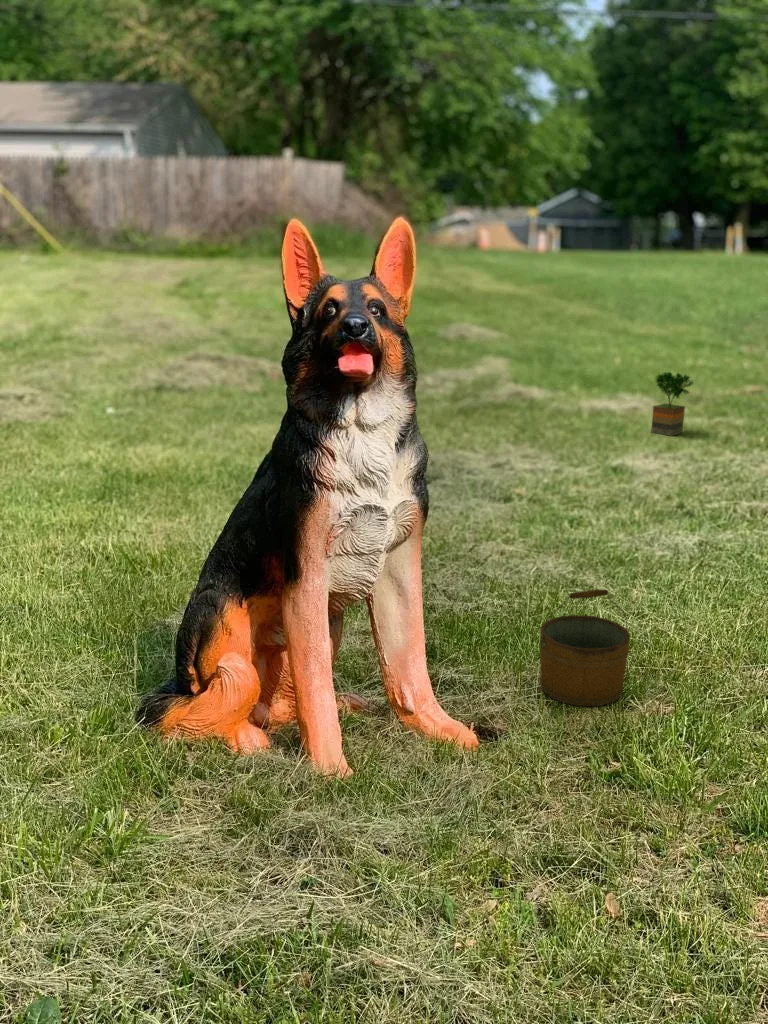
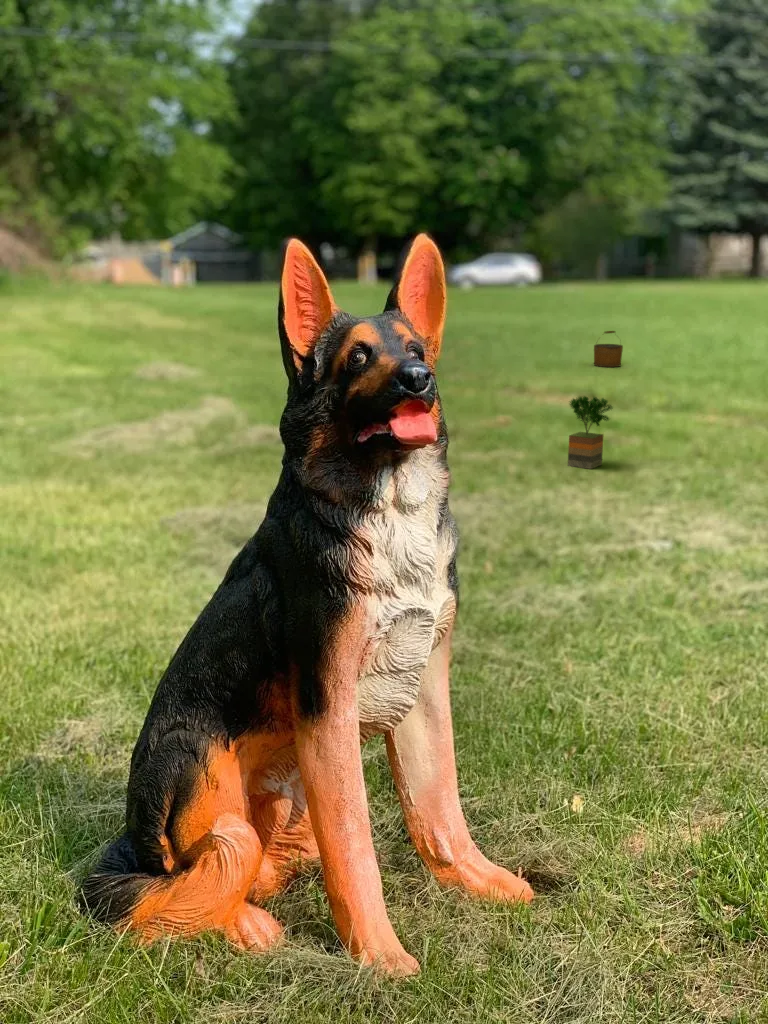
bucket: present [540,590,630,706] -> present [594,331,623,367]

